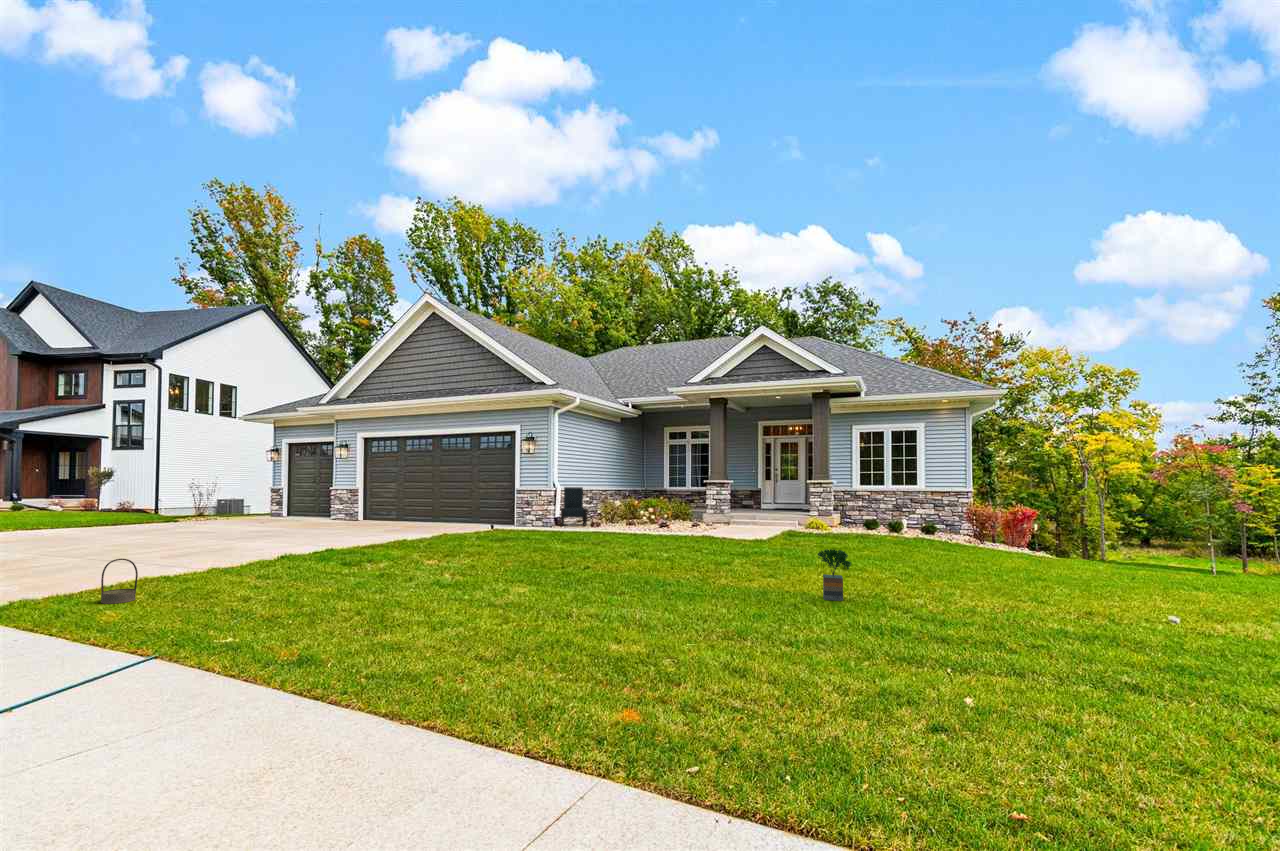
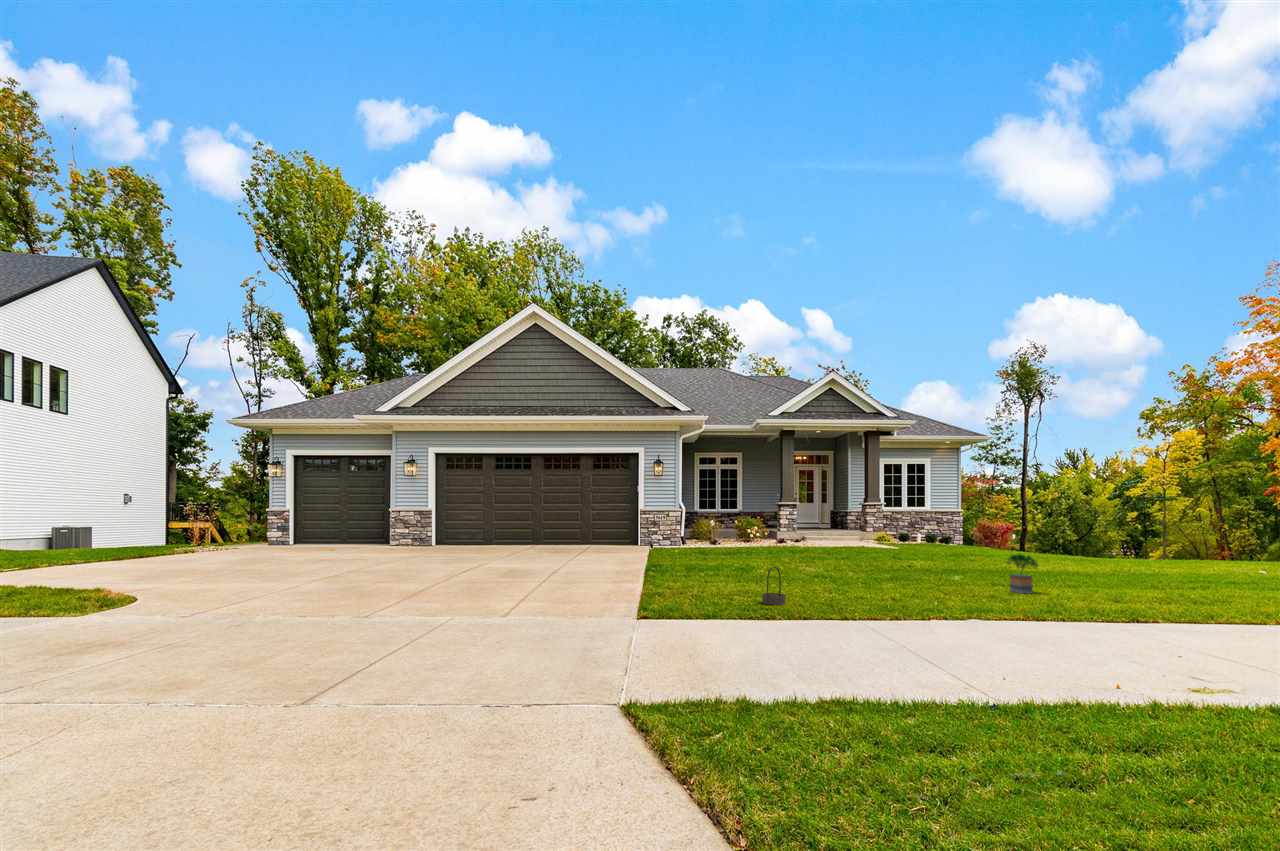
lounge chair: present [561,487,587,526] -> none [681,508,717,544]
potted tree: present [818,549,851,601] -> present [1007,554,1038,594]

